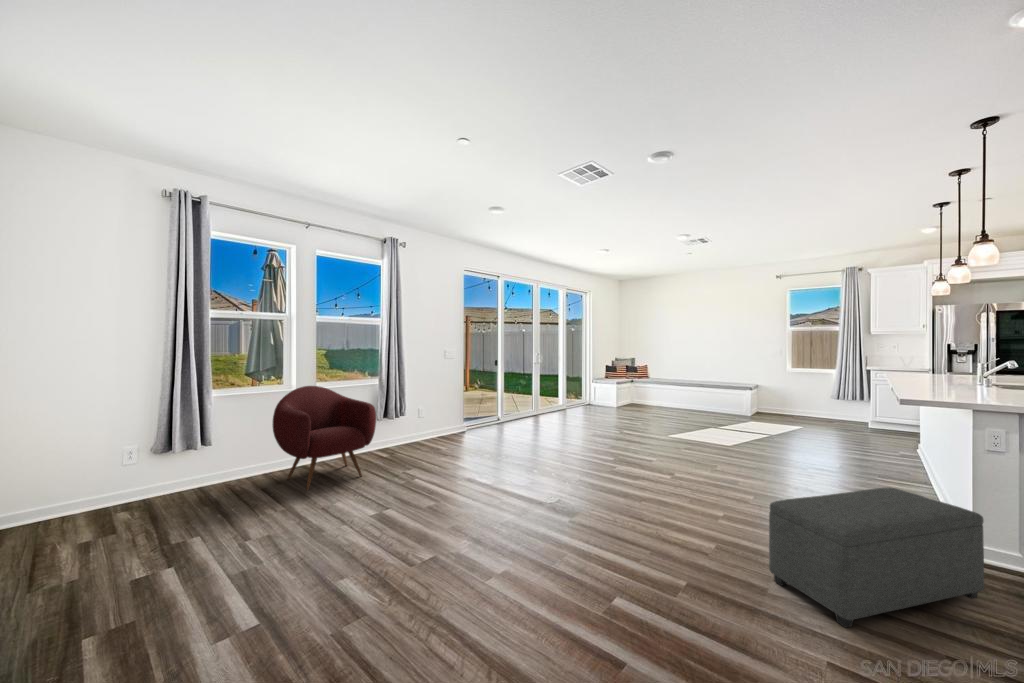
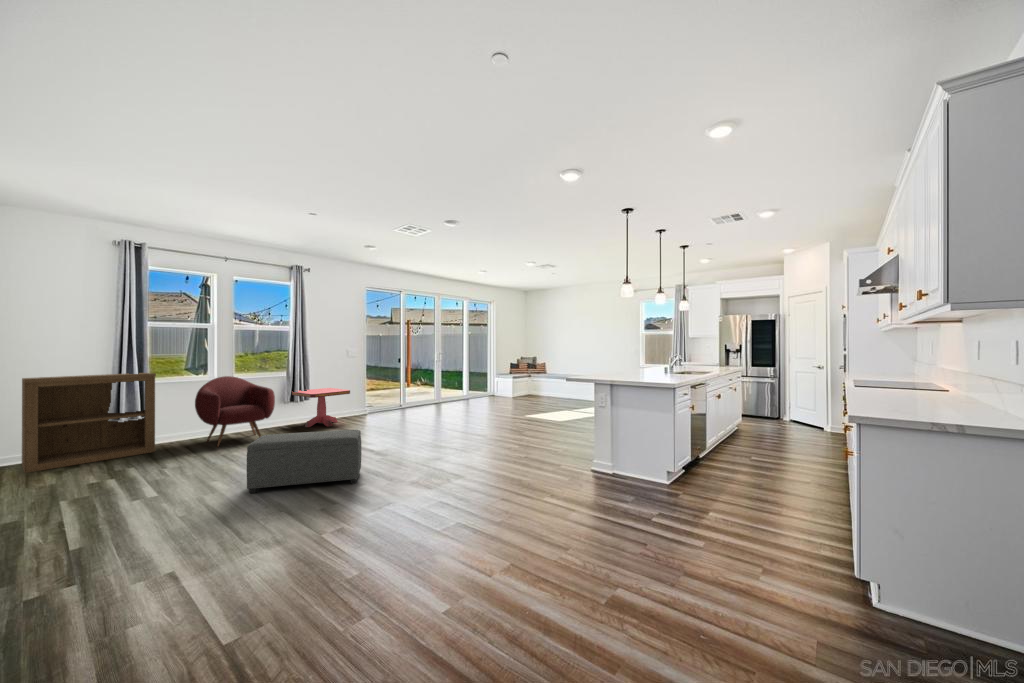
bookshelf: none [31,382,223,546] -> present [22,373,156,473]
side table: none [385,399,458,453] -> present [292,388,350,427]
ottoman: present [769,487,984,627] -> present [247,430,362,493]

